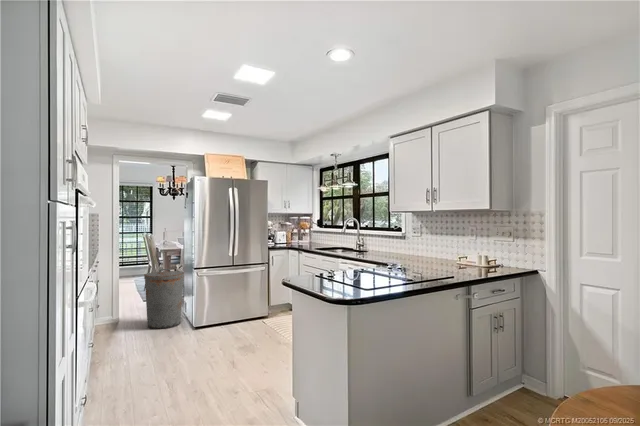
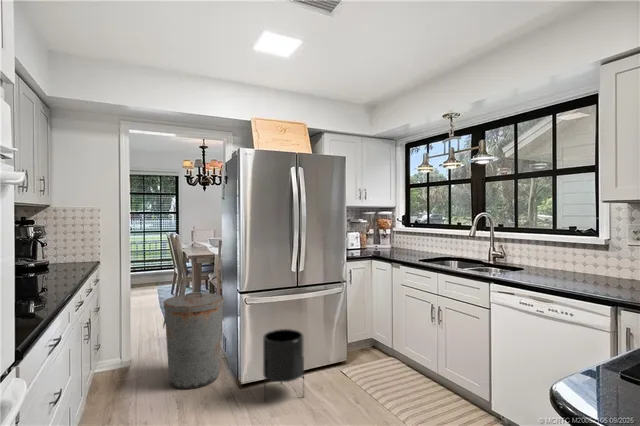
planter: none [208,291,234,333] -> present [263,329,304,382]

